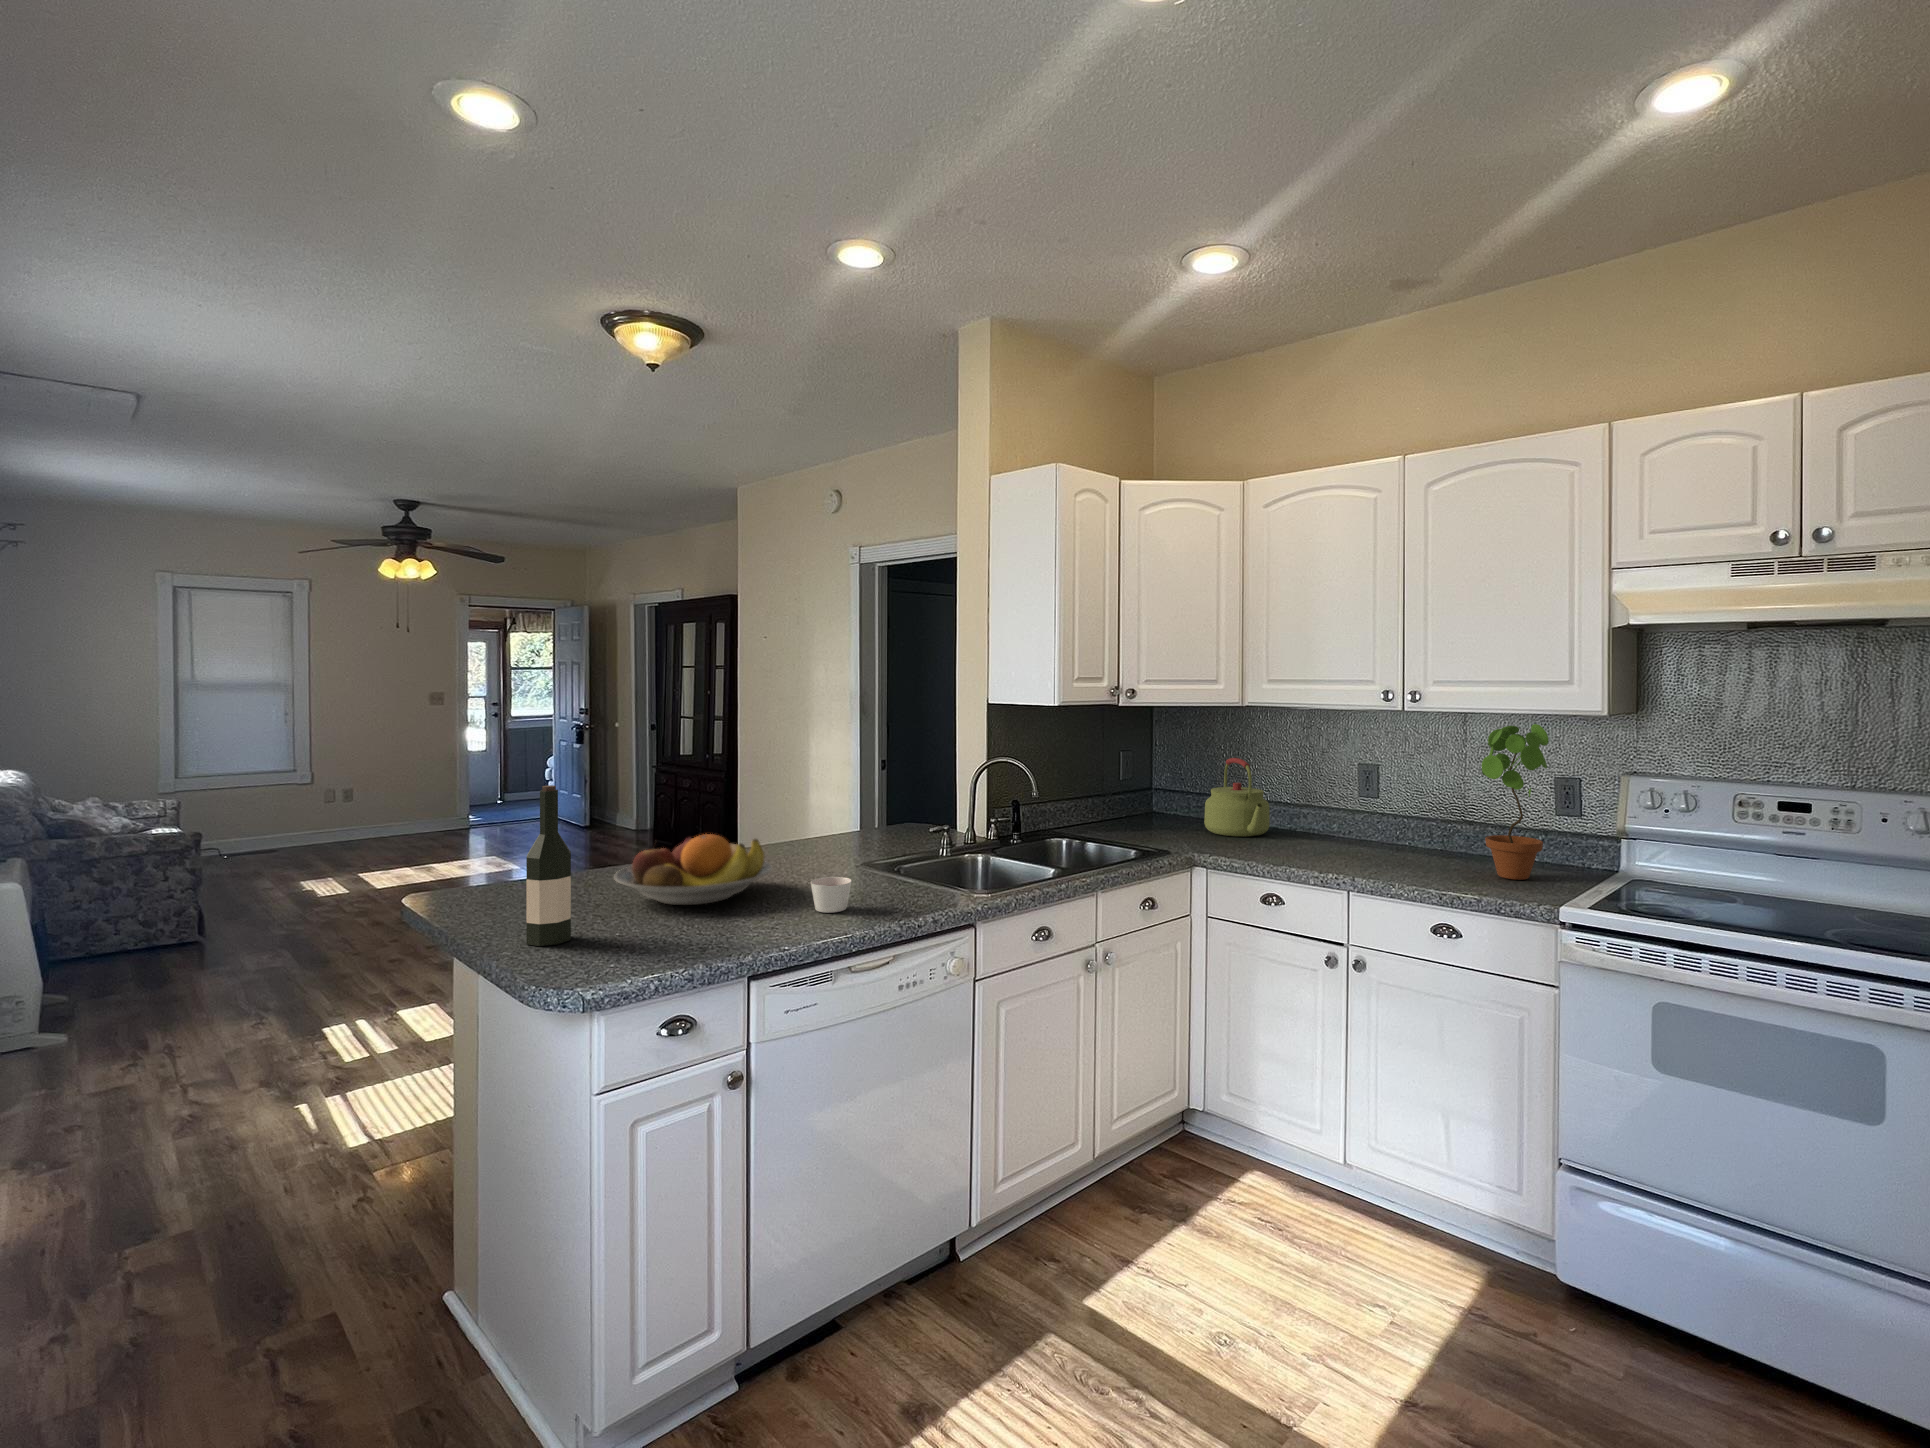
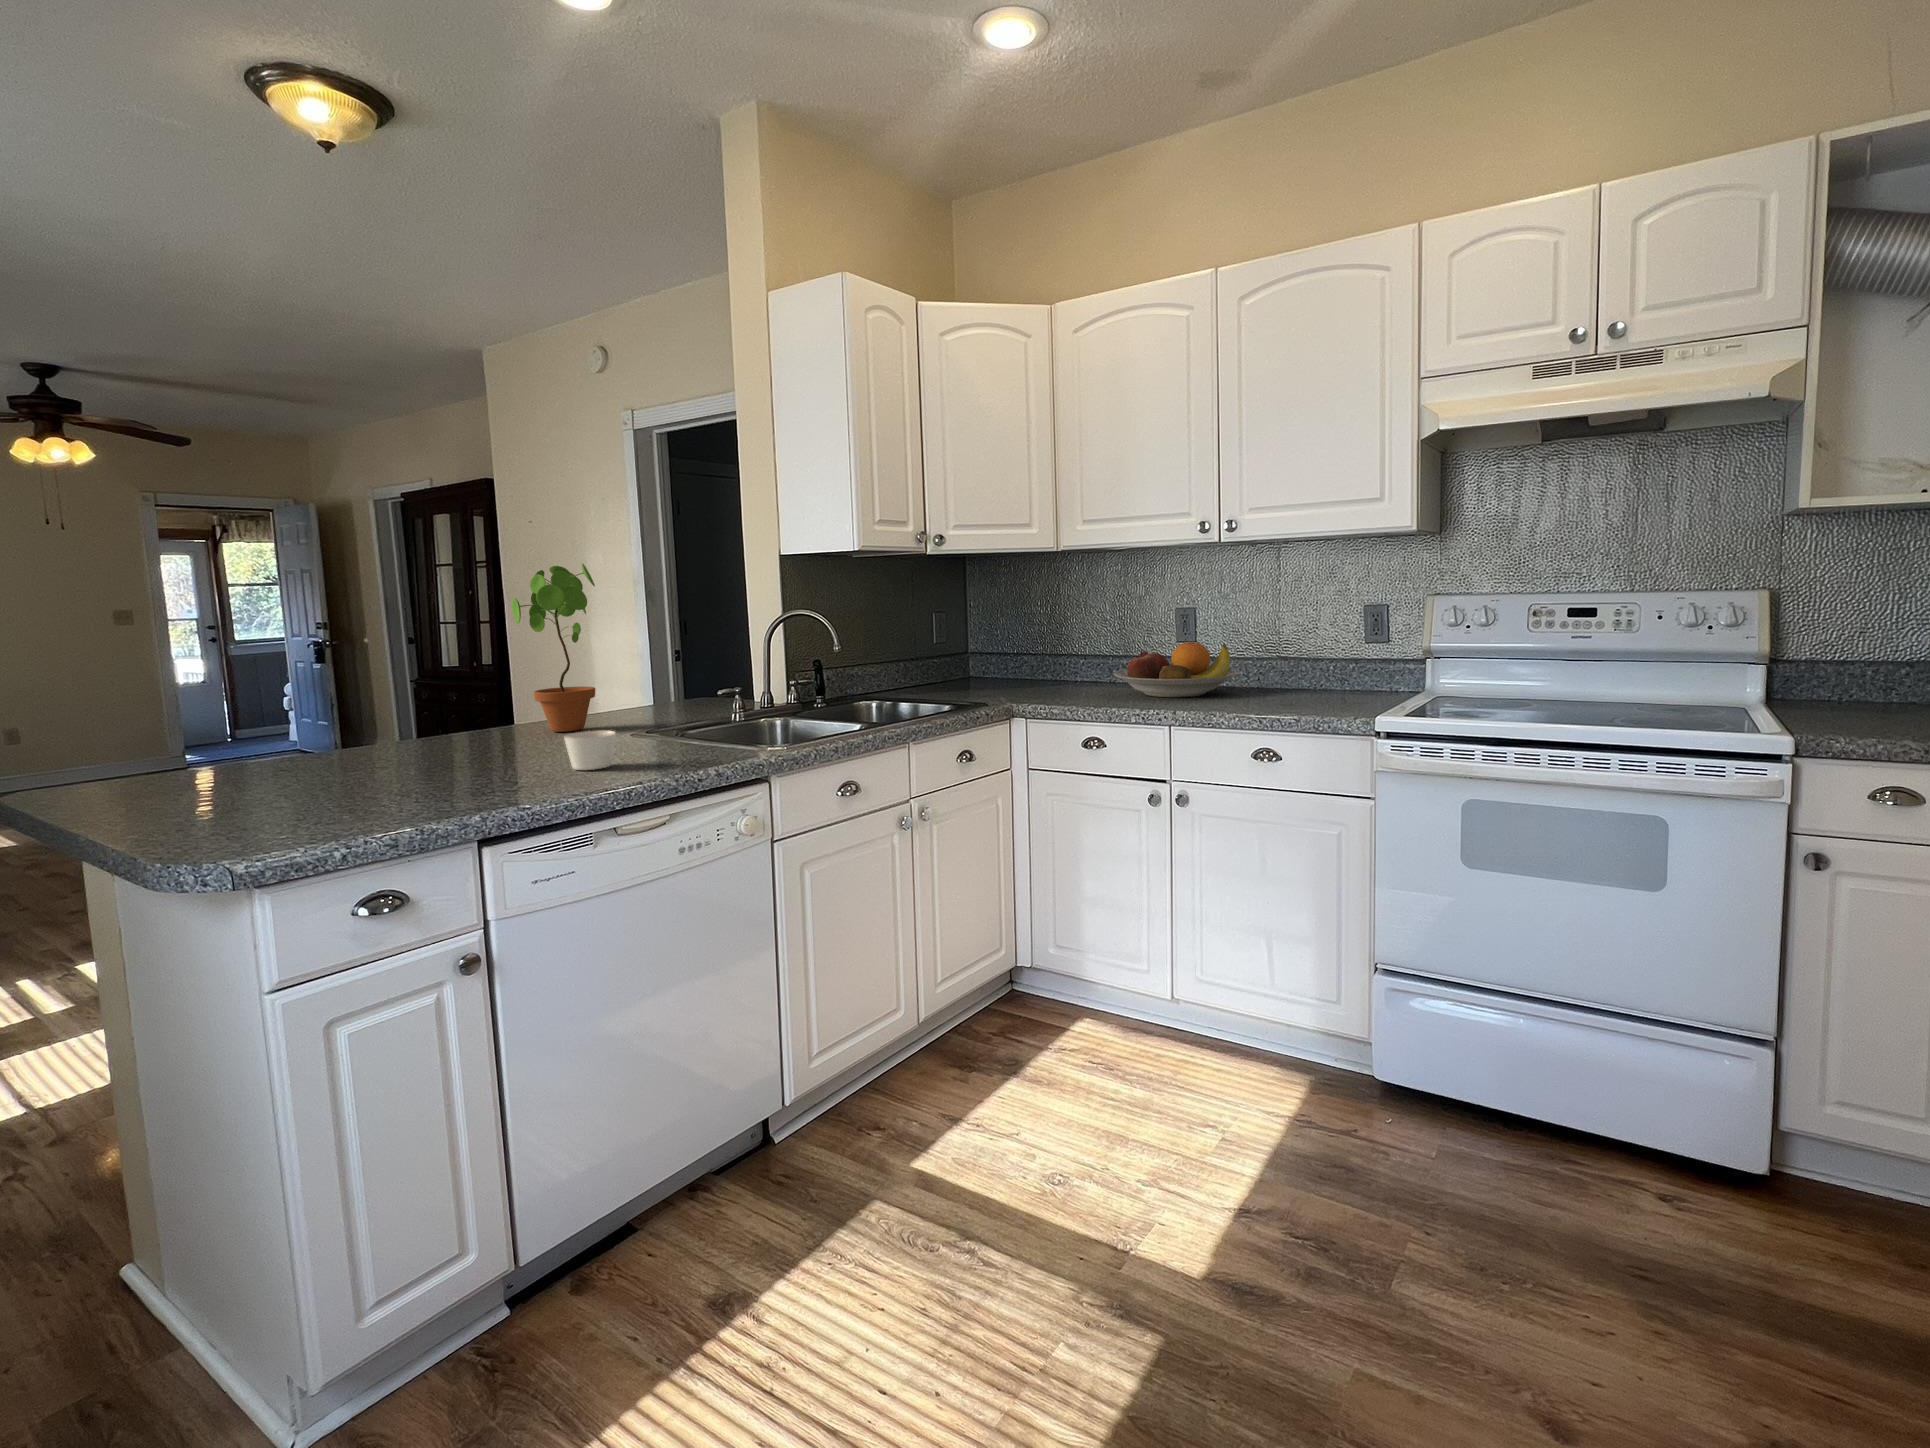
potted plant: present [1482,724,1549,880] -> present [512,563,595,732]
kettle: present [1204,758,1270,837] -> none [1020,609,1086,688]
wine bottle: present [526,785,571,946] -> none [147,616,229,823]
fruit bowl: present [614,834,772,905] -> present [1114,642,1237,697]

